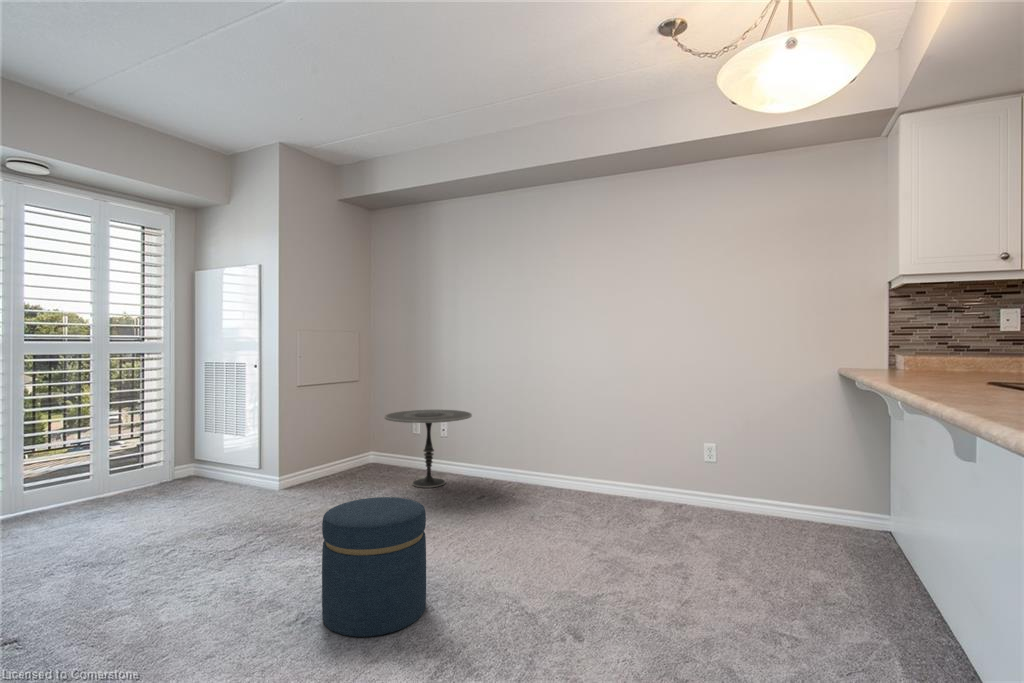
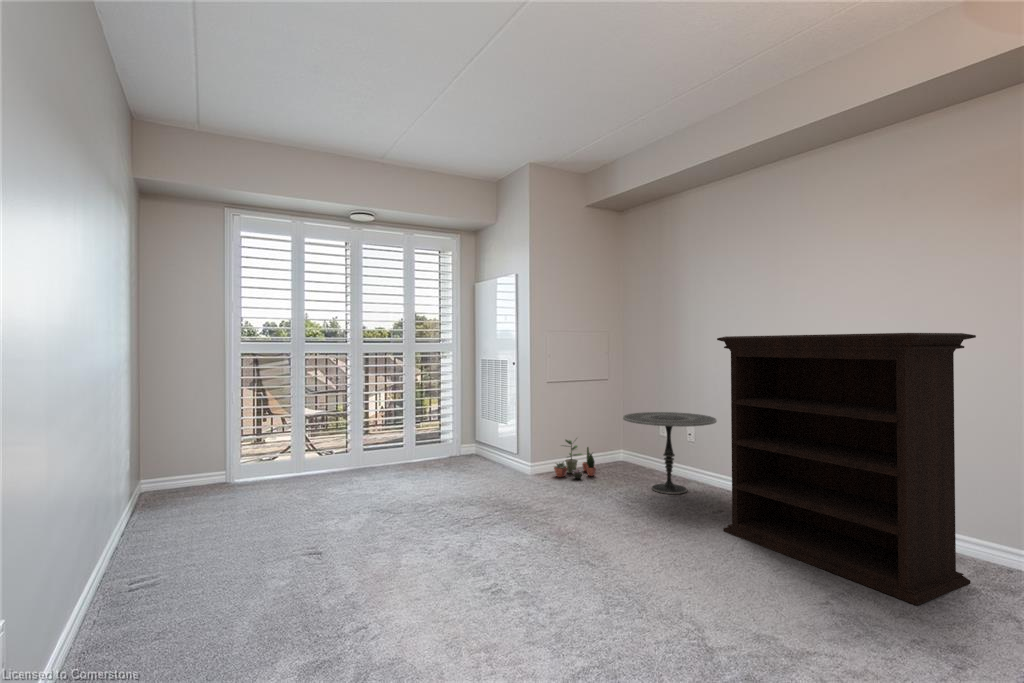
bookshelf: none [488,335,672,542] -> present [717,333,976,605]
potted plant: none [304,442,351,487] -> present [554,440,596,479]
ottoman: present [322,497,426,637] -> none [508,492,603,622]

